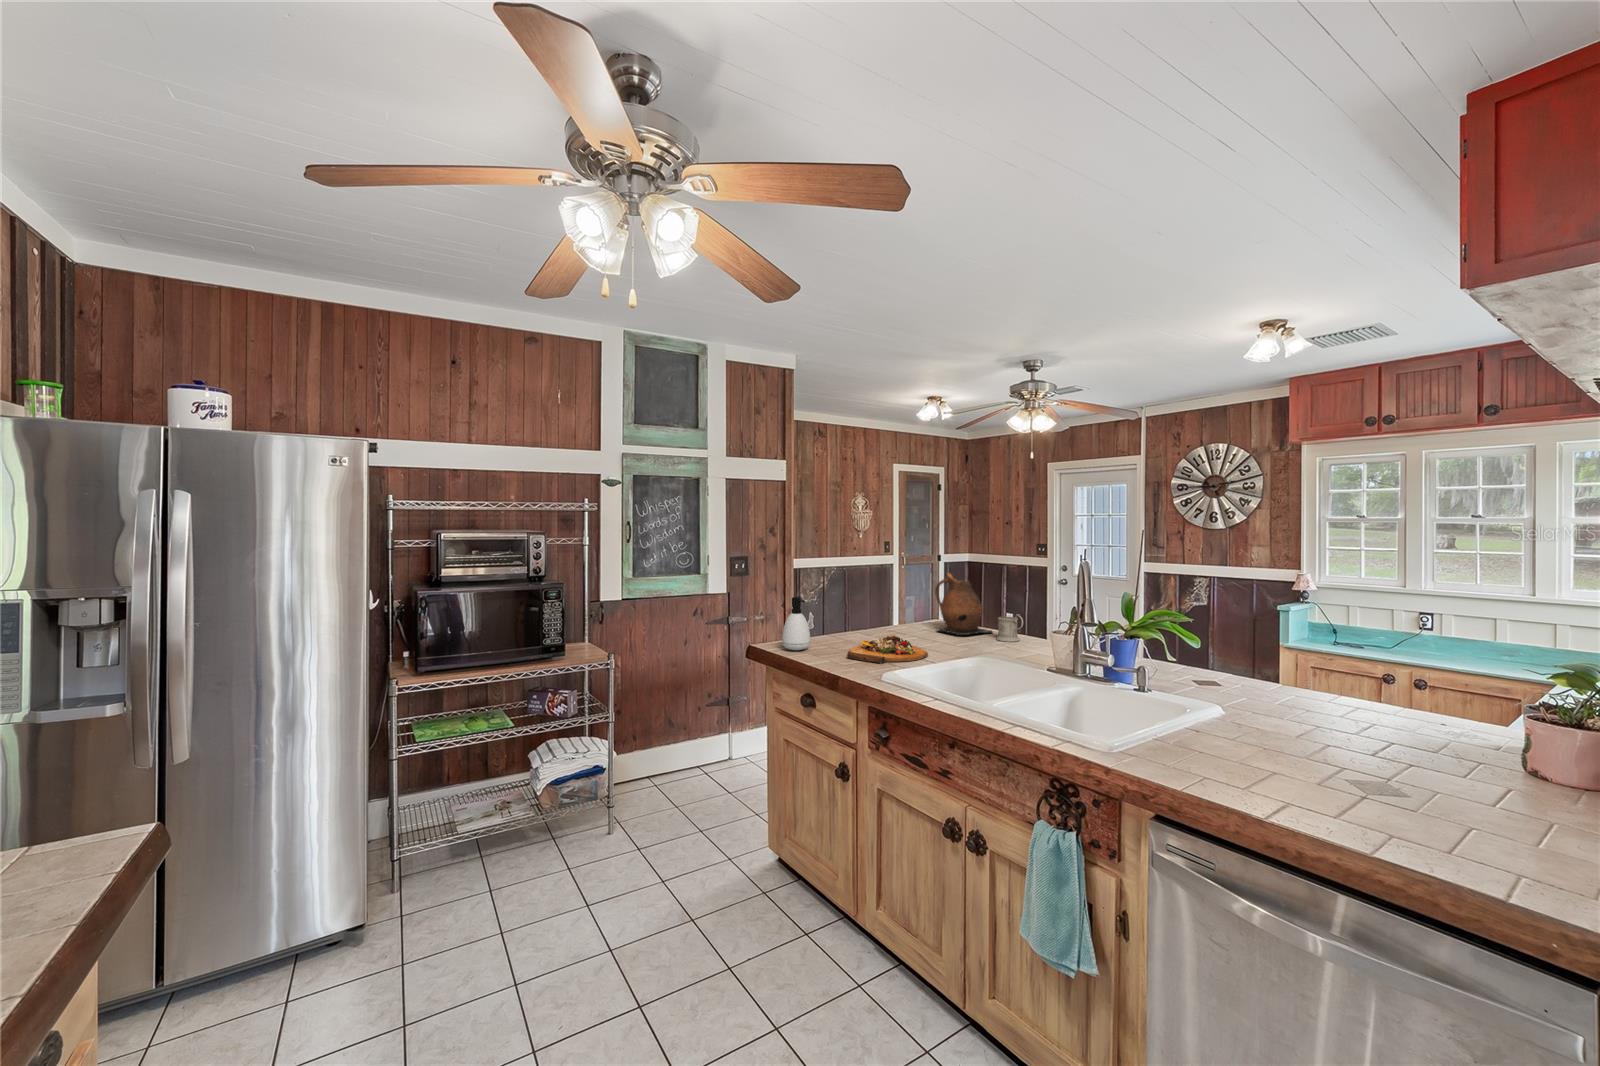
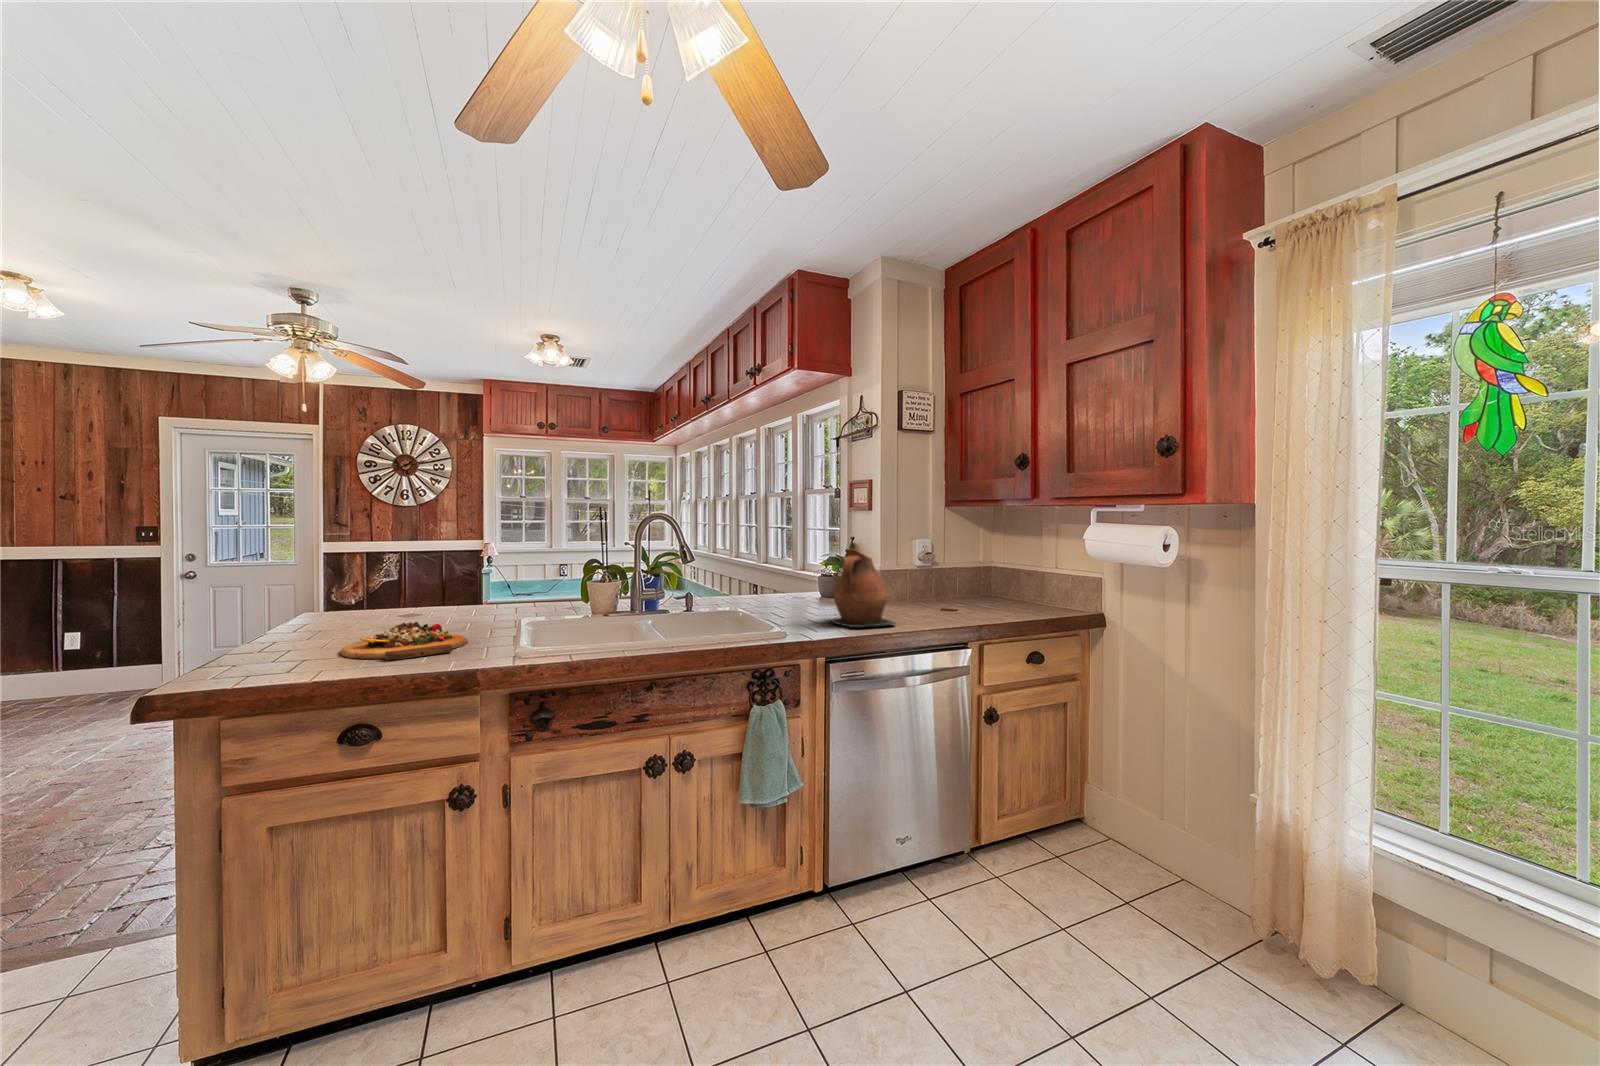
ceramic pitcher: present [935,573,992,635] -> present [829,549,896,627]
soap dispenser: present [782,597,810,650] -> none [222,586,288,679]
mug: present [996,614,1023,642] -> none [441,583,481,615]

